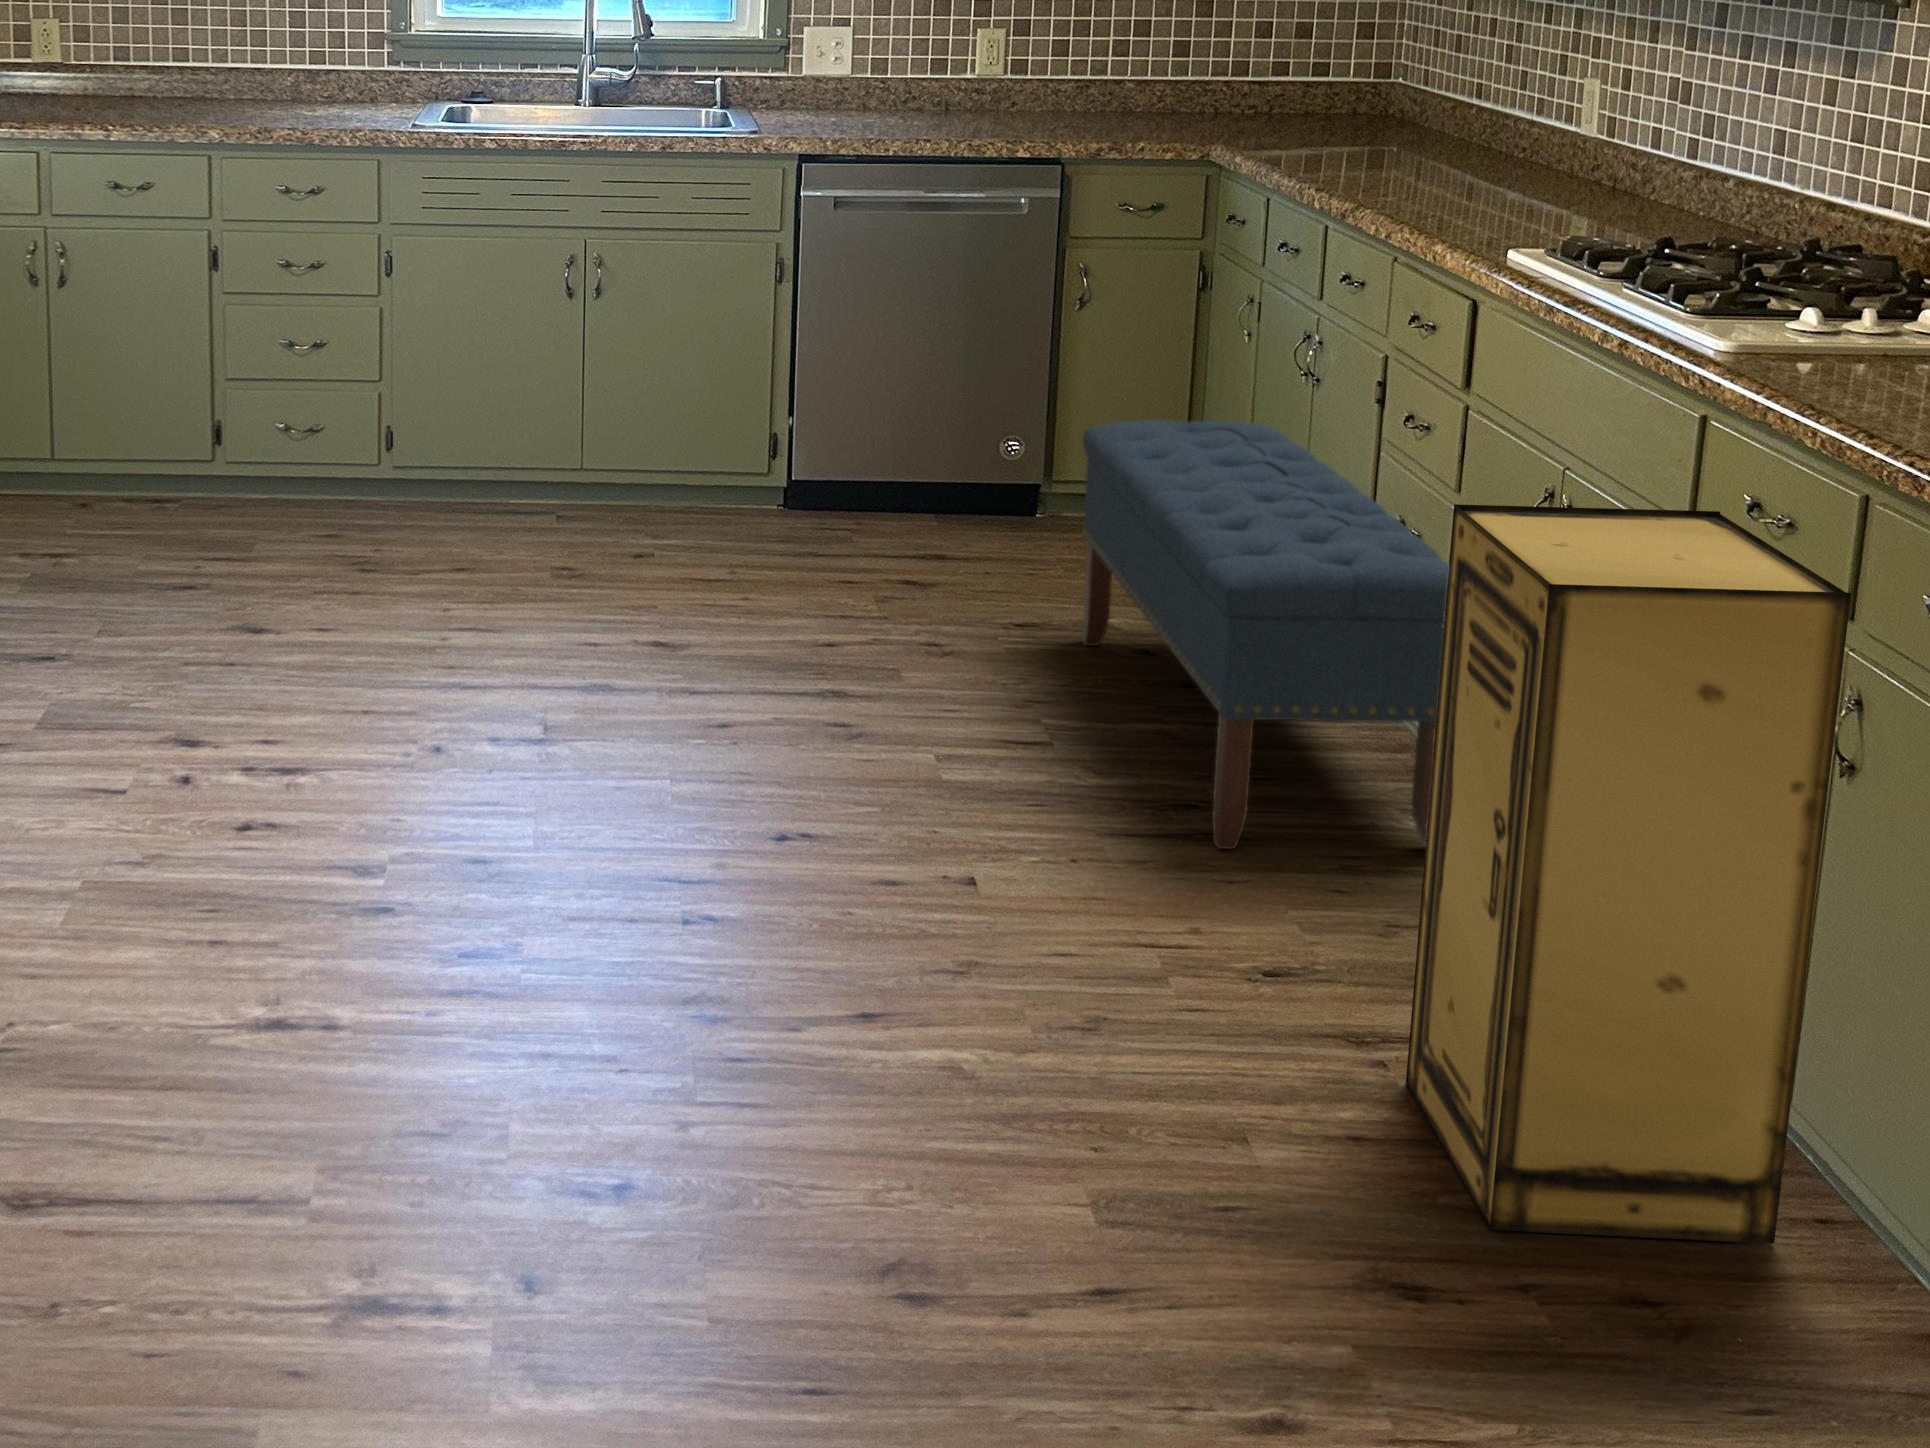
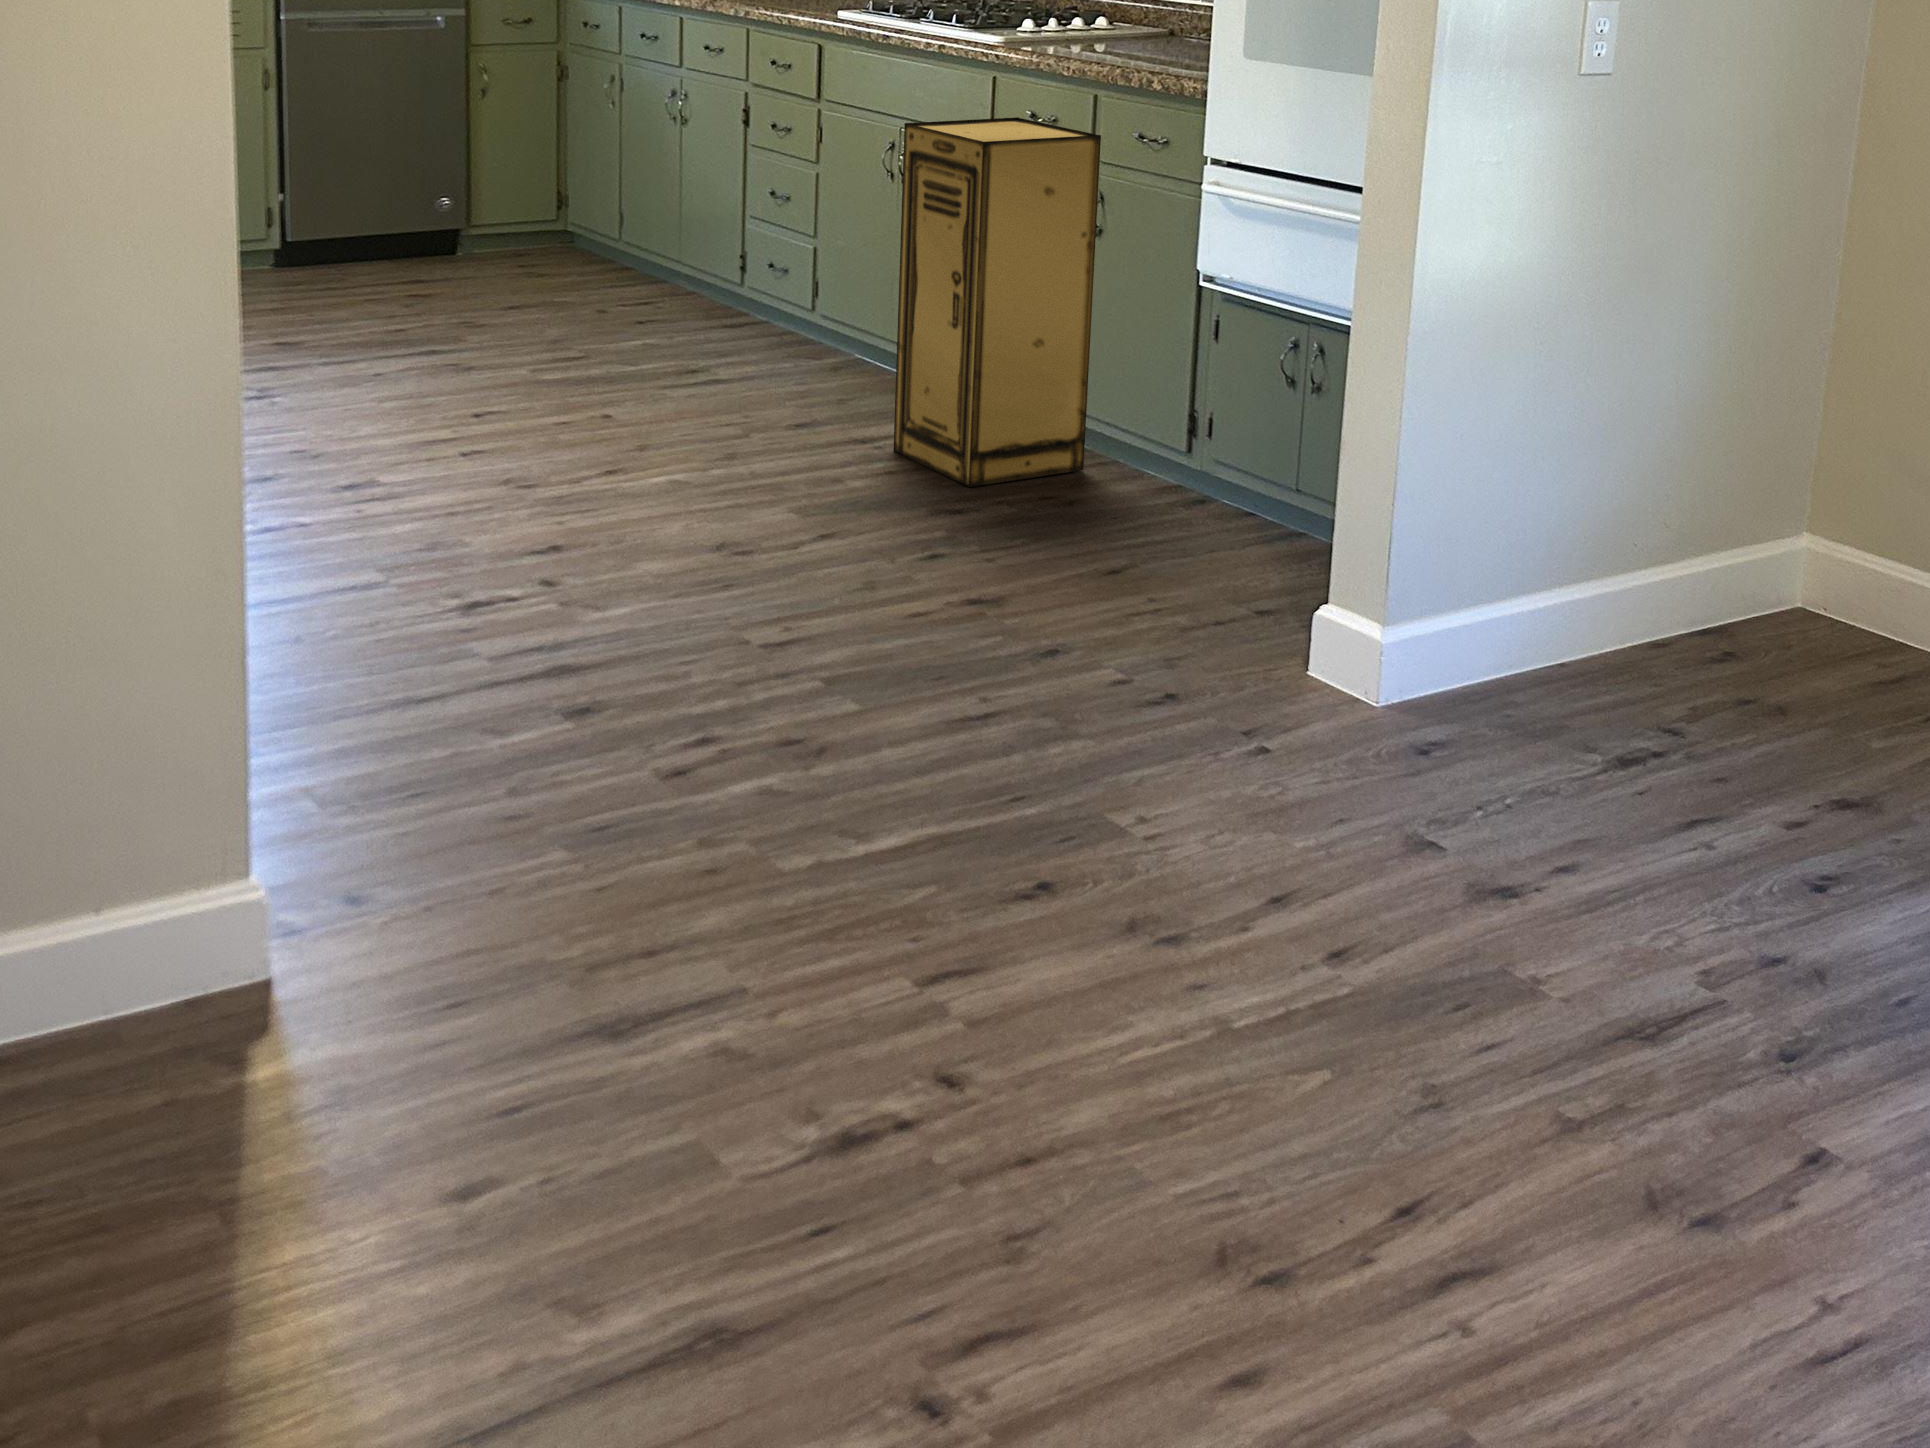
bench: present [1082,420,1449,849] -> none [546,149,853,385]

